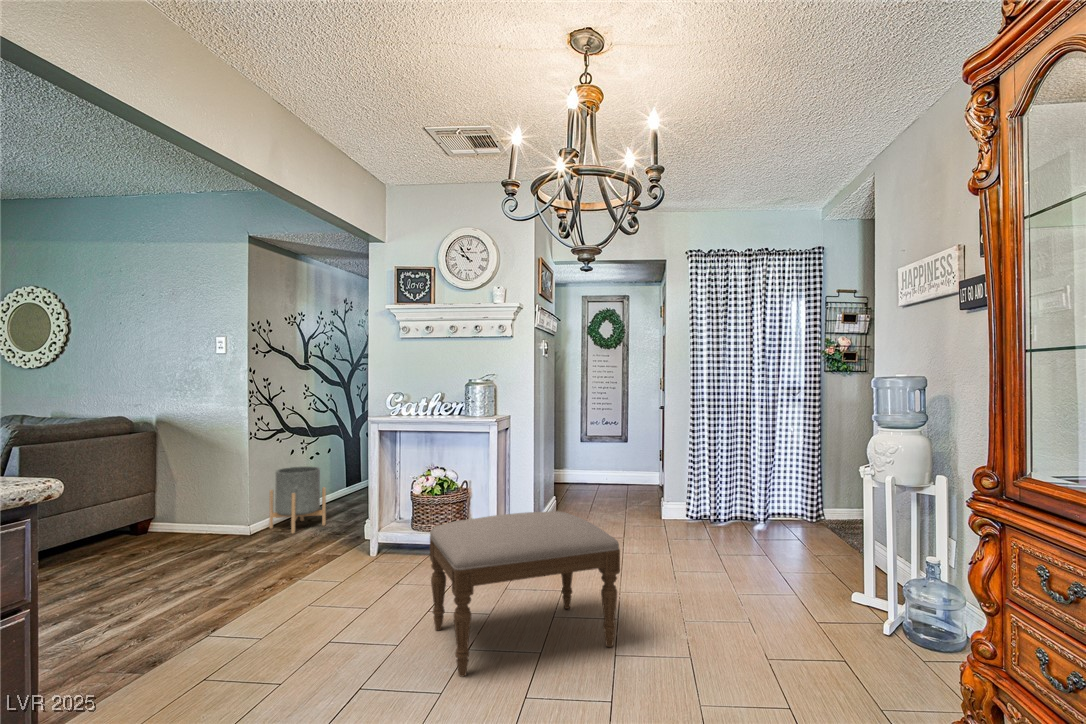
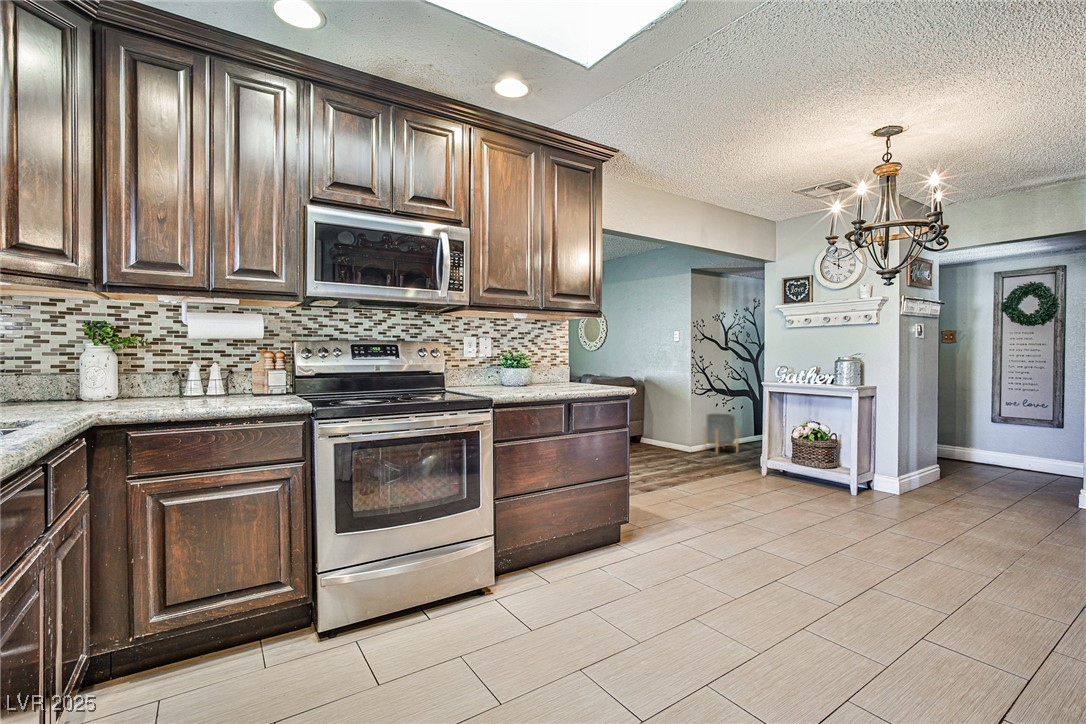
ottoman: present [430,511,620,677] -> none [789,449,937,556]

